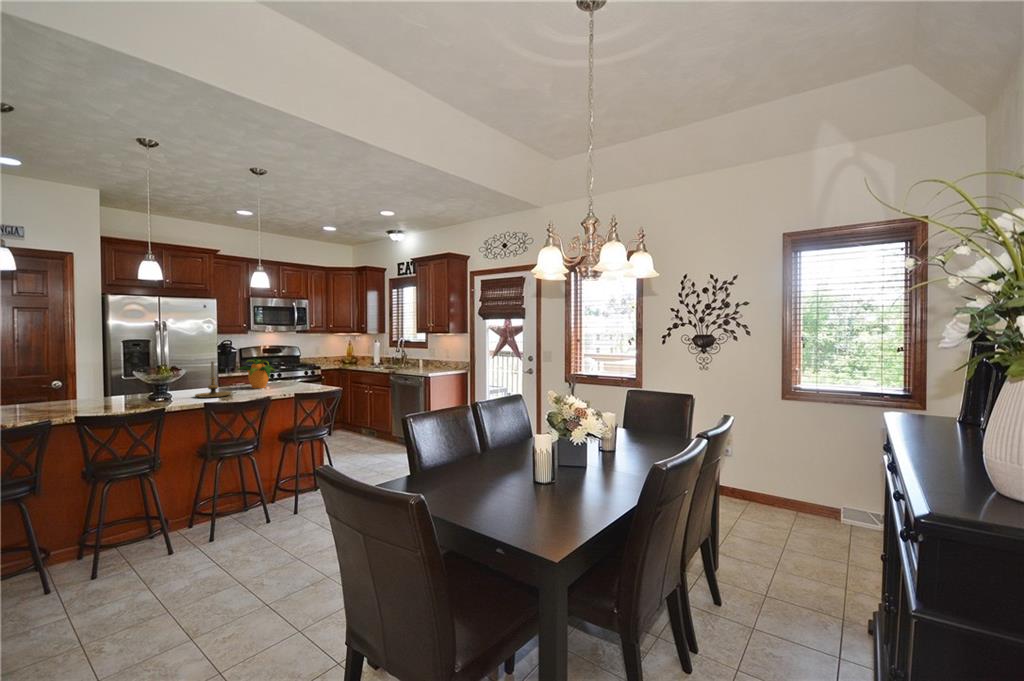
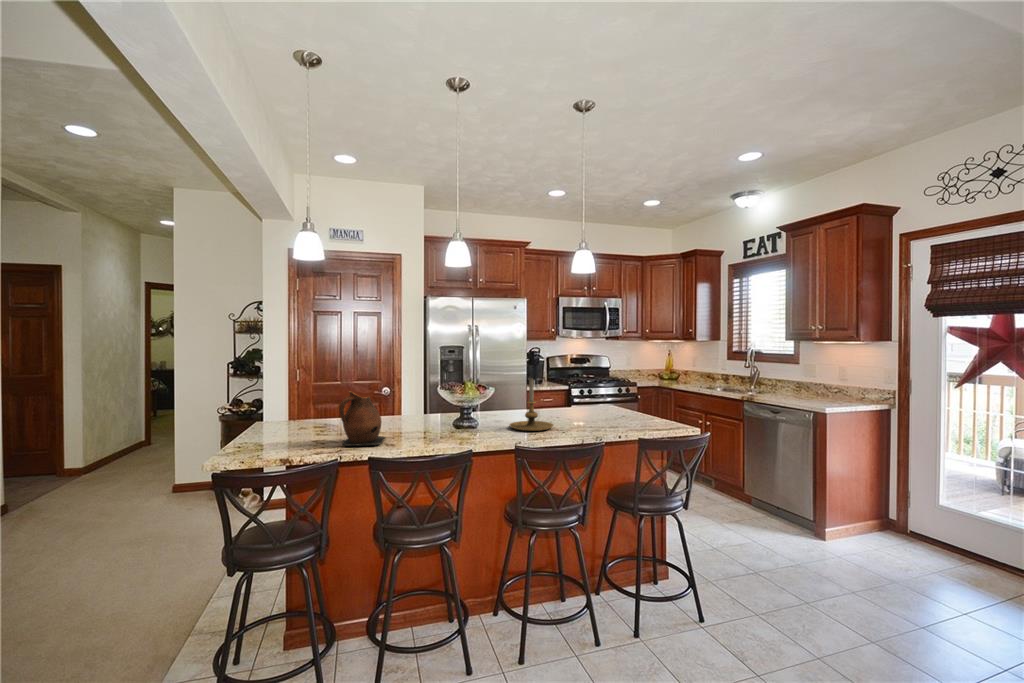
potted plant: present [237,358,275,388] -> none [552,373,607,417]
ceramic pitcher: none [35,375,80,415] -> present [339,391,385,446]

